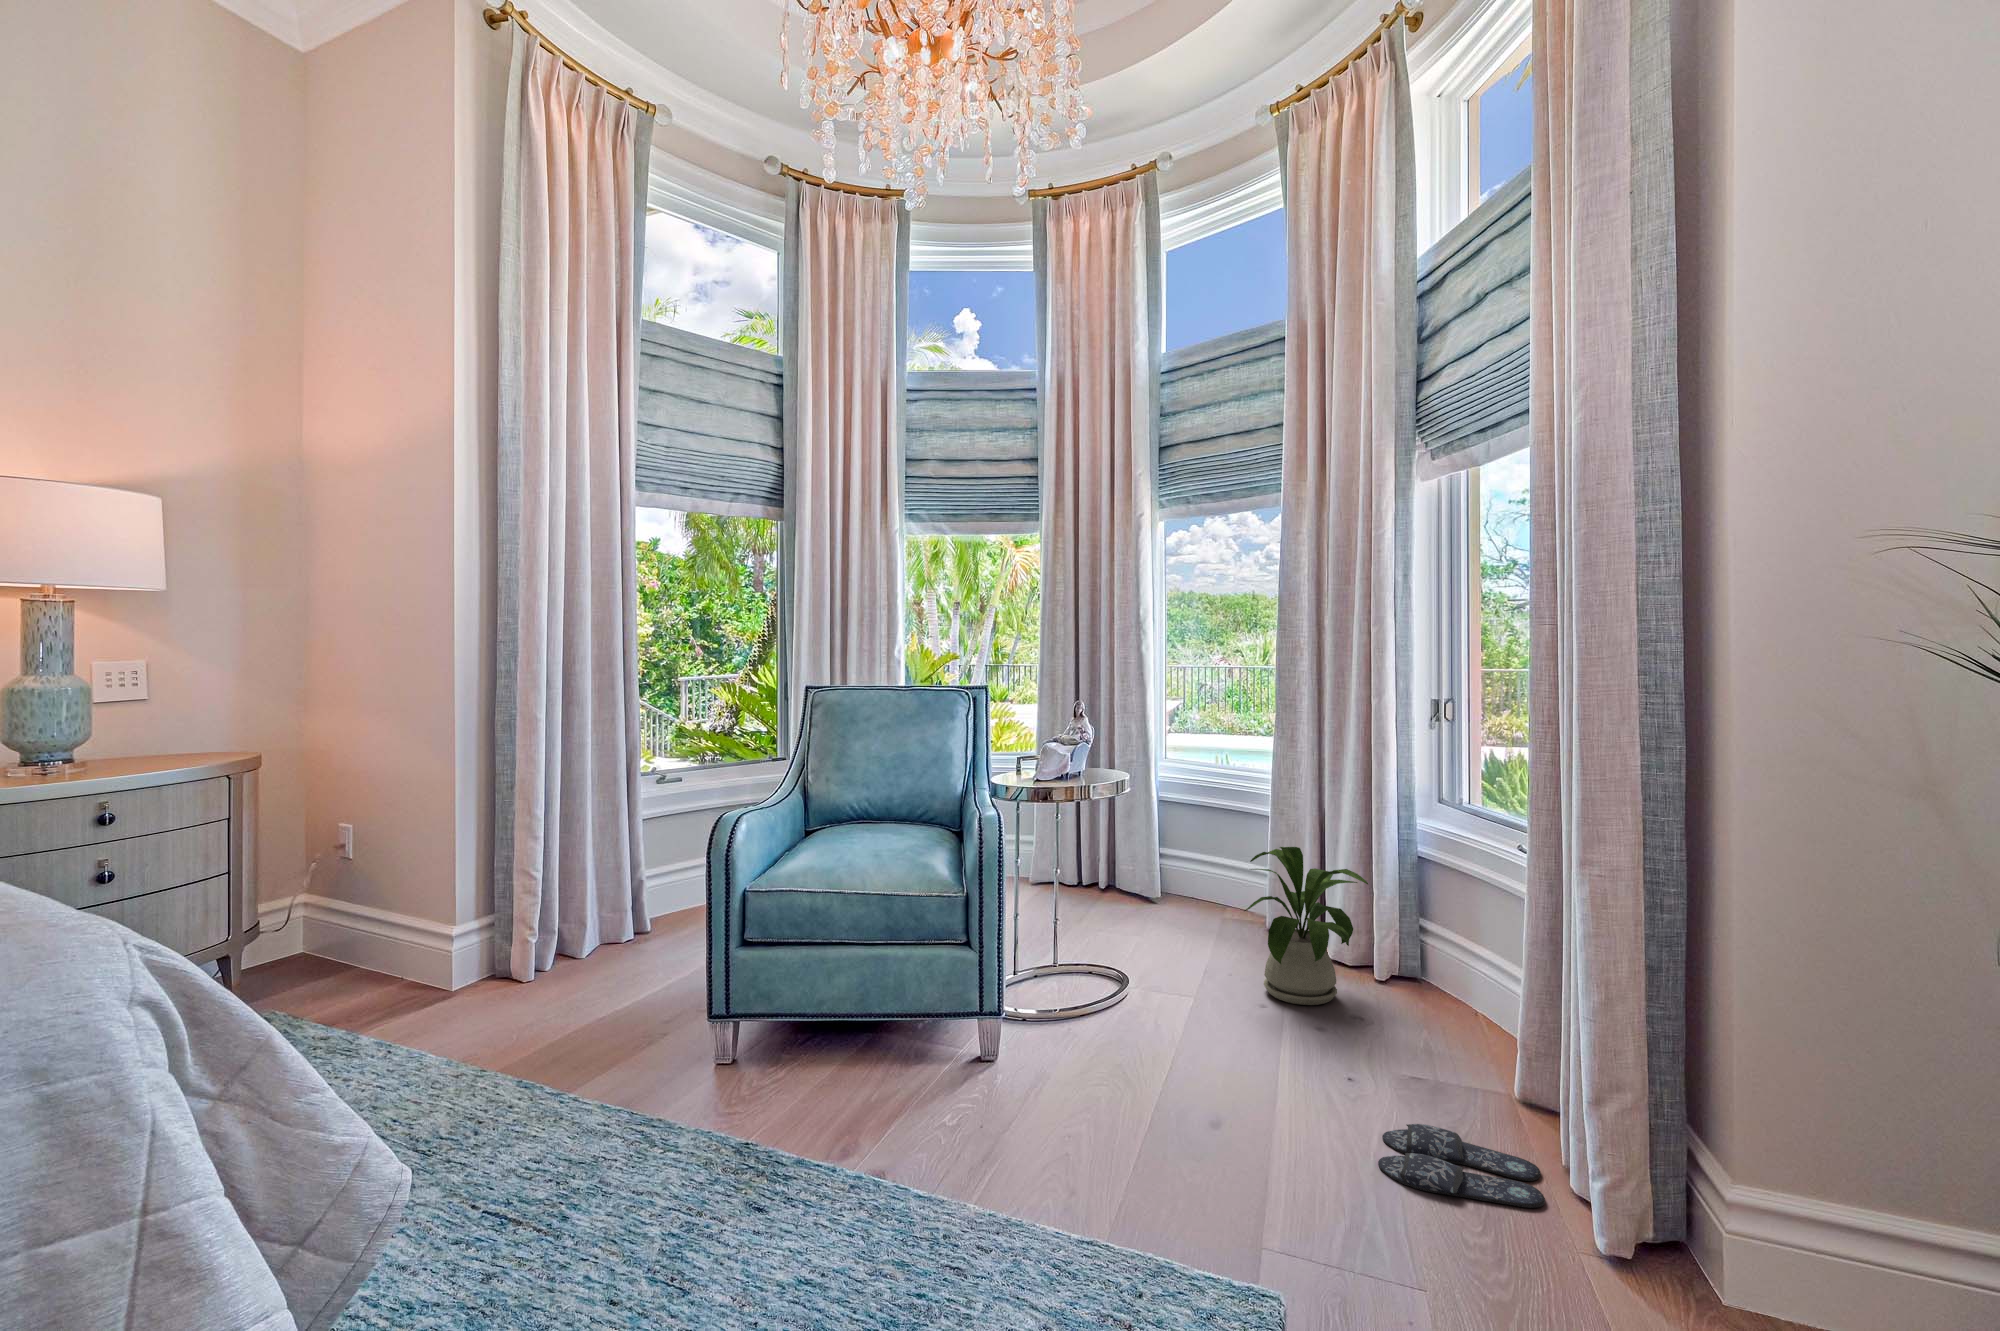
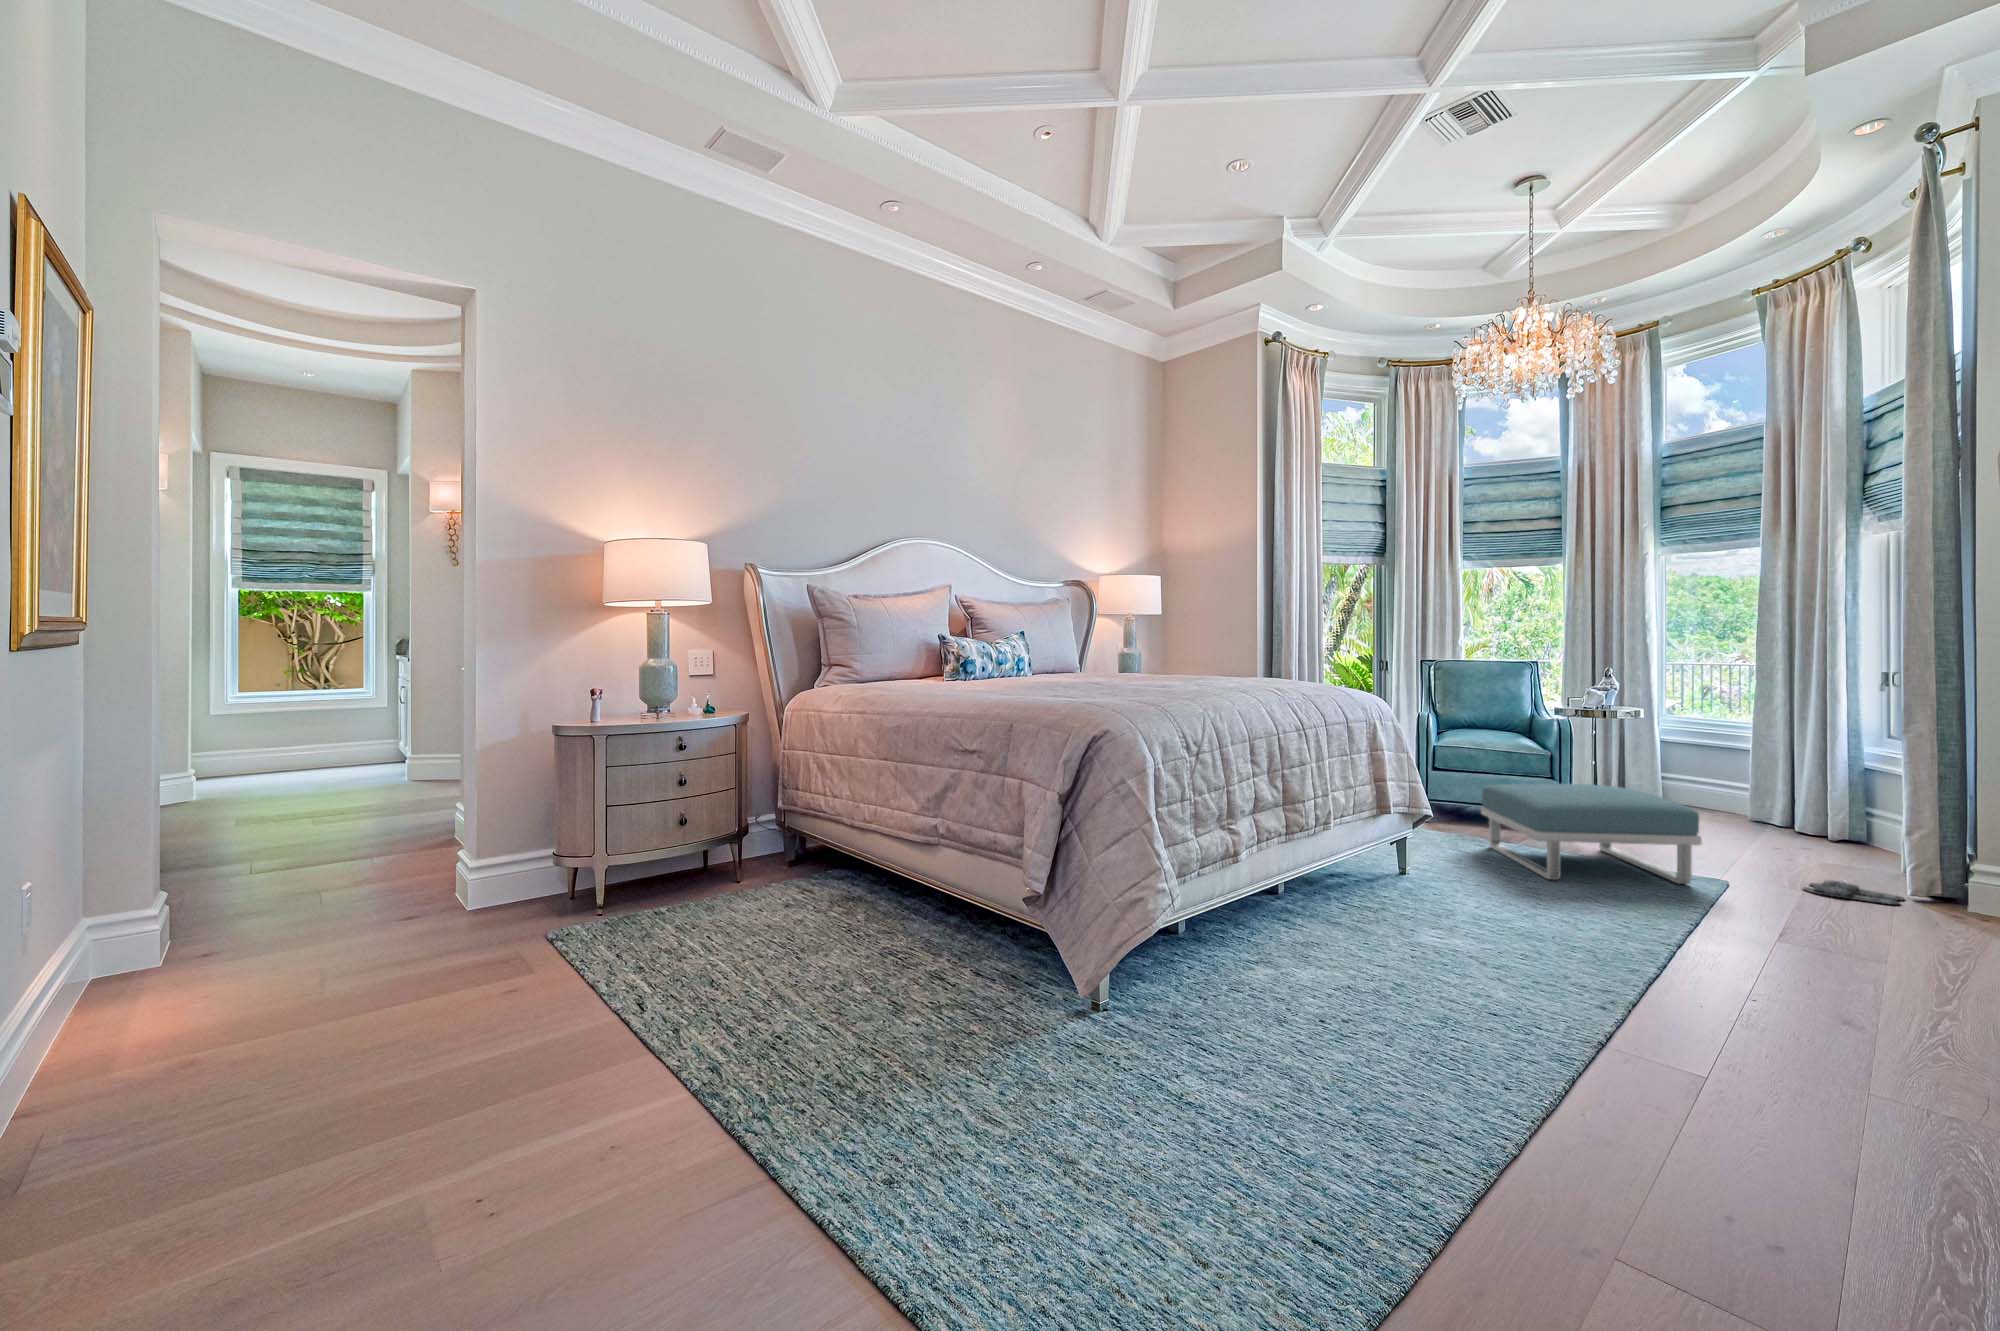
house plant: present [1244,847,1368,1005] -> none [1727,756,1819,849]
footstool: none [820,932,1209,1254] -> present [1481,784,1702,884]

